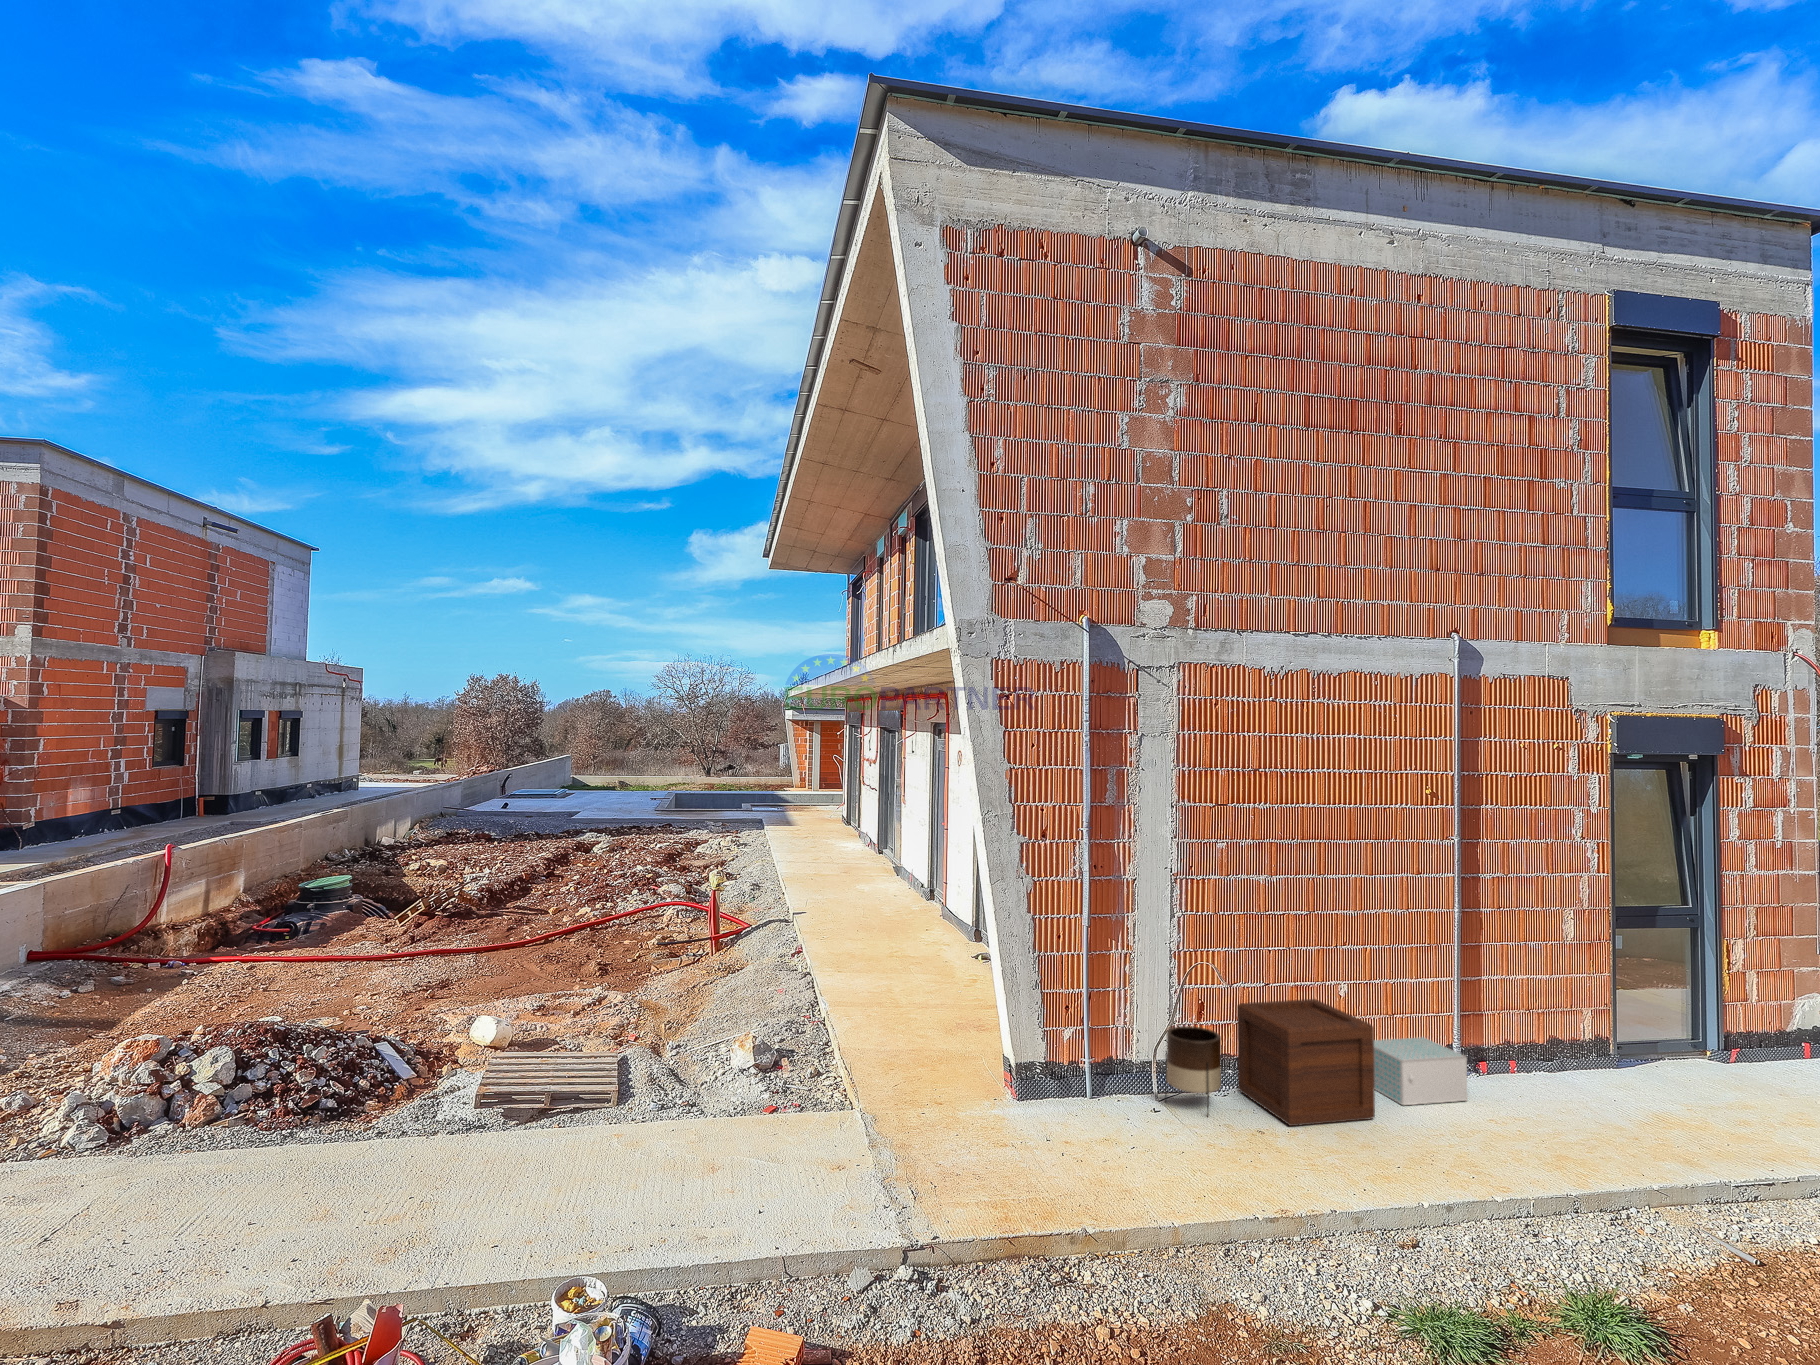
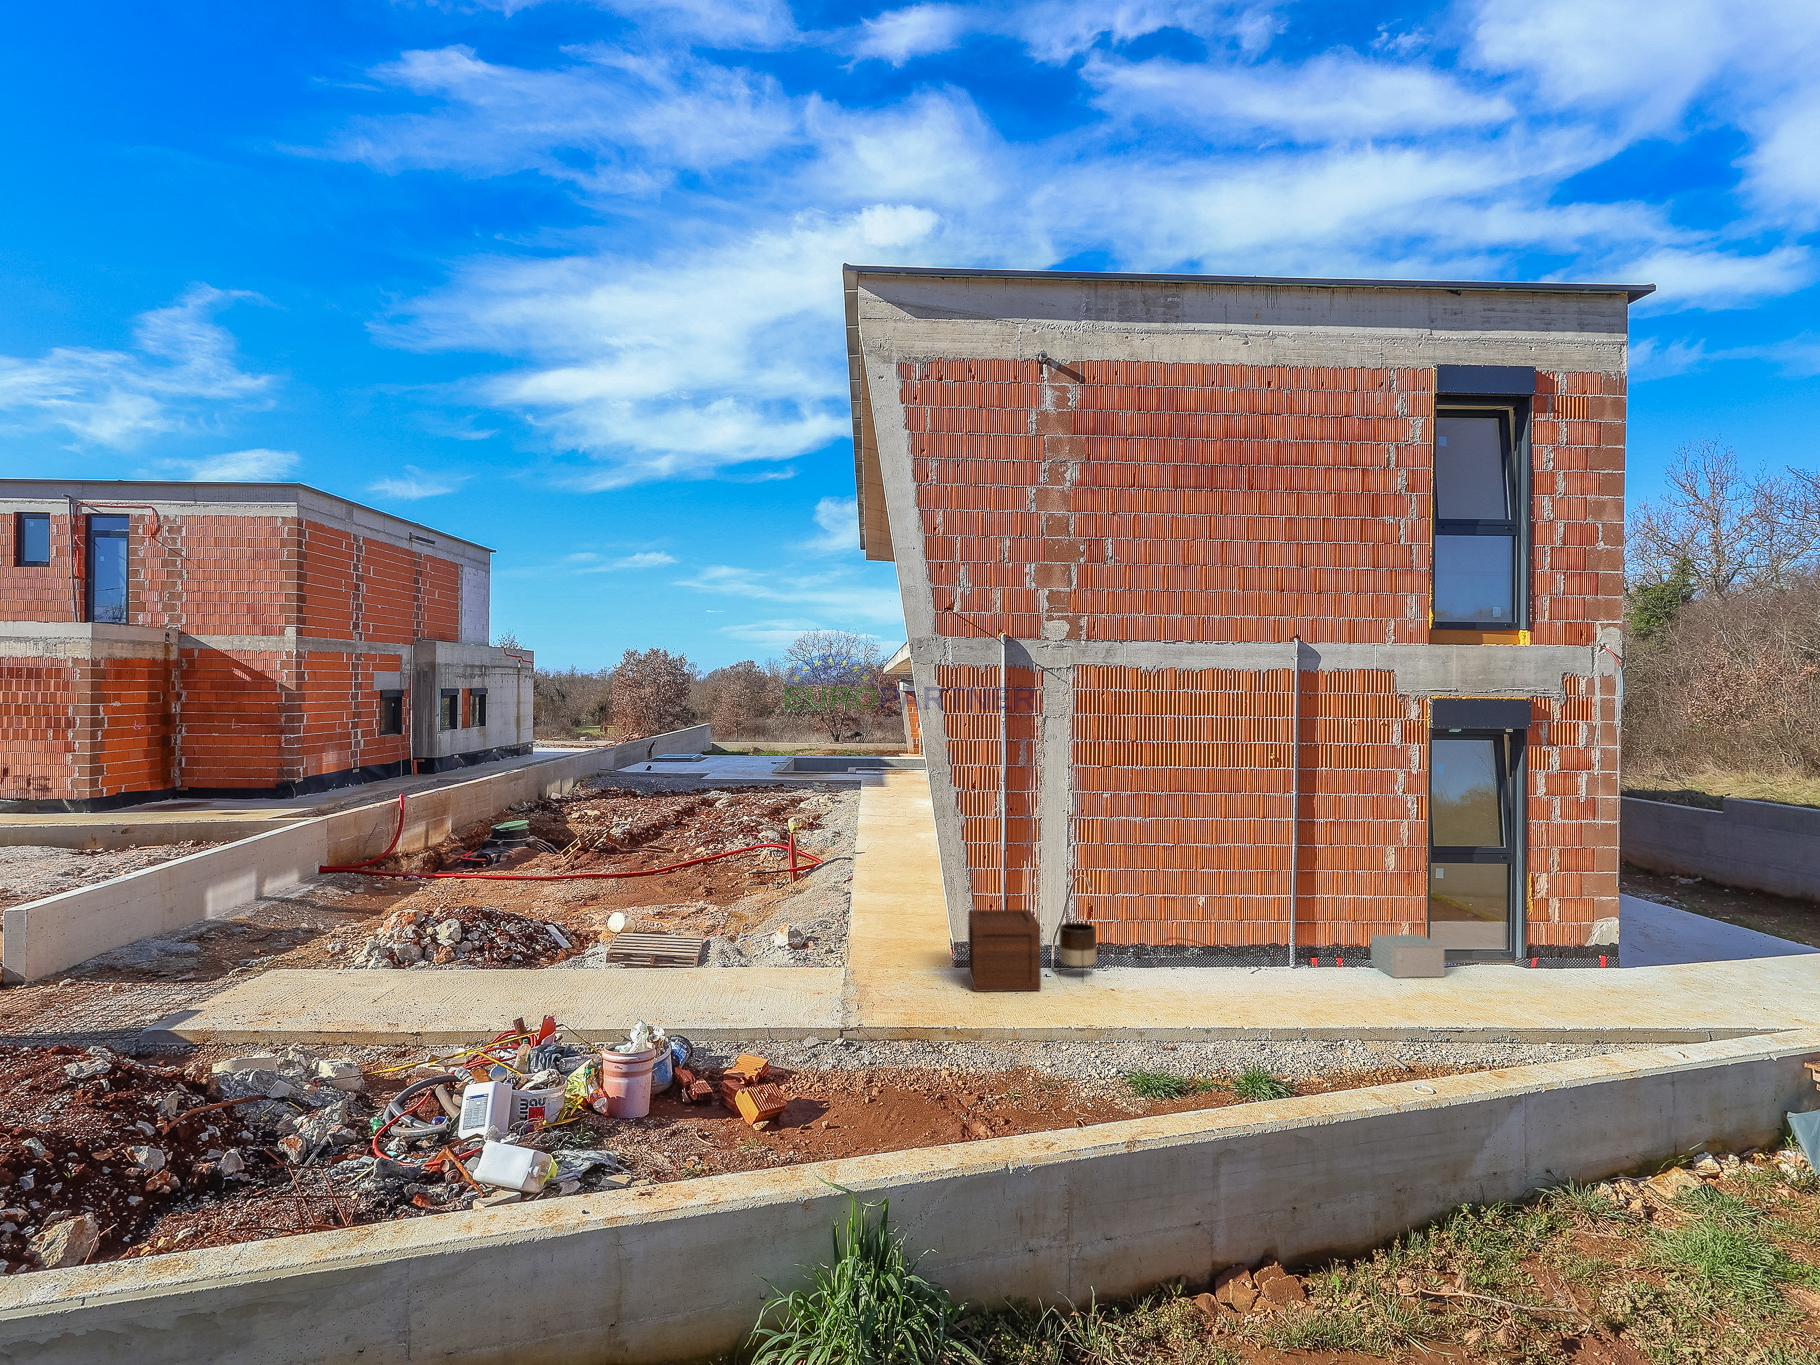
wooden crate: present [1237,999,1375,1126] -> present [968,909,1041,992]
storage box: present [1374,1037,1467,1105] -> present [1371,935,1444,978]

